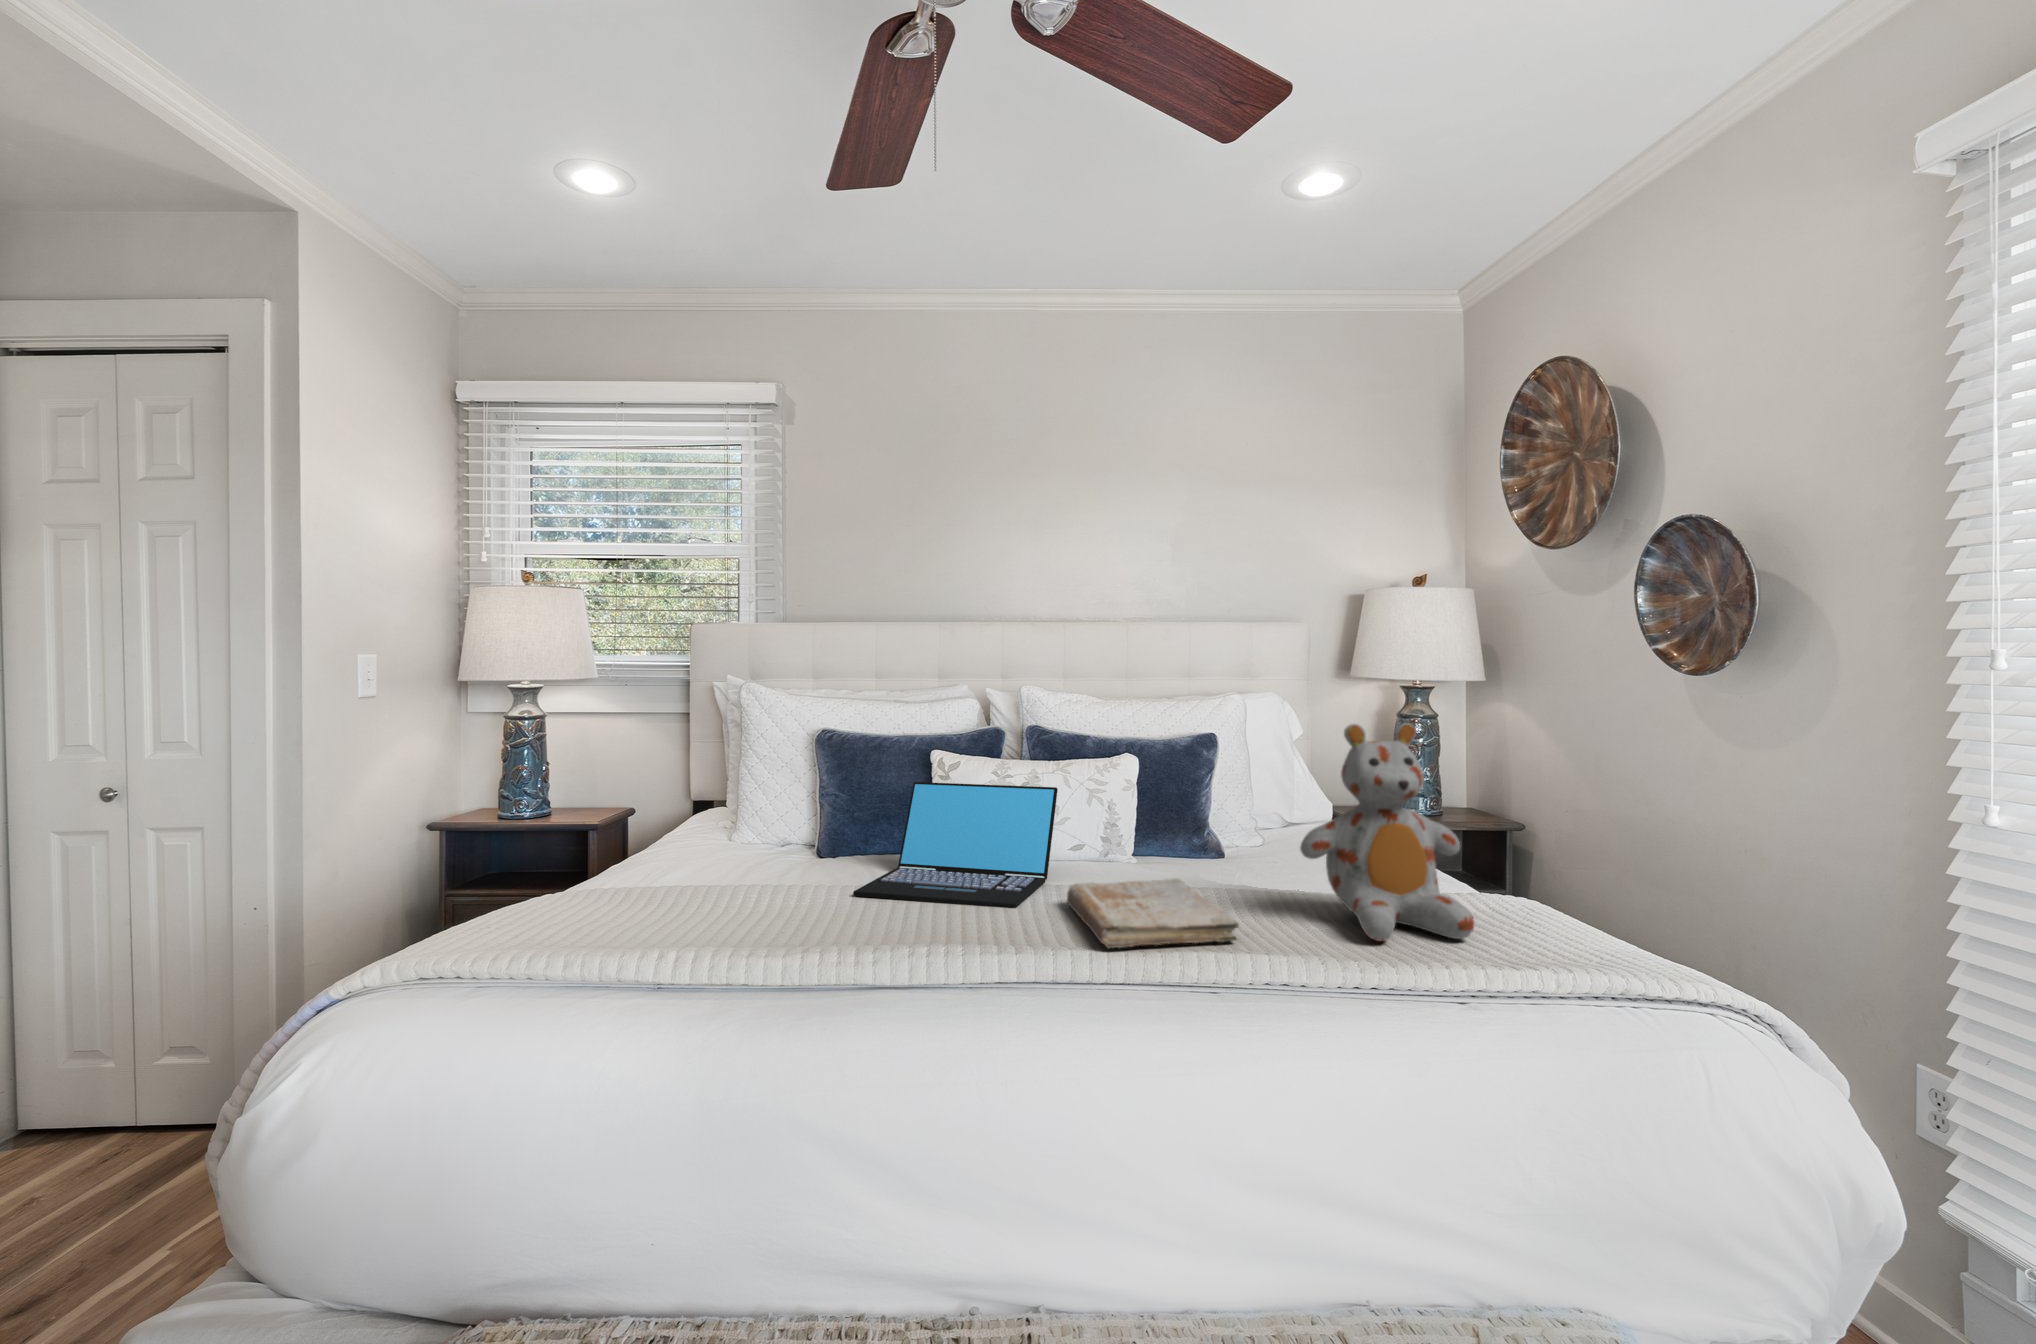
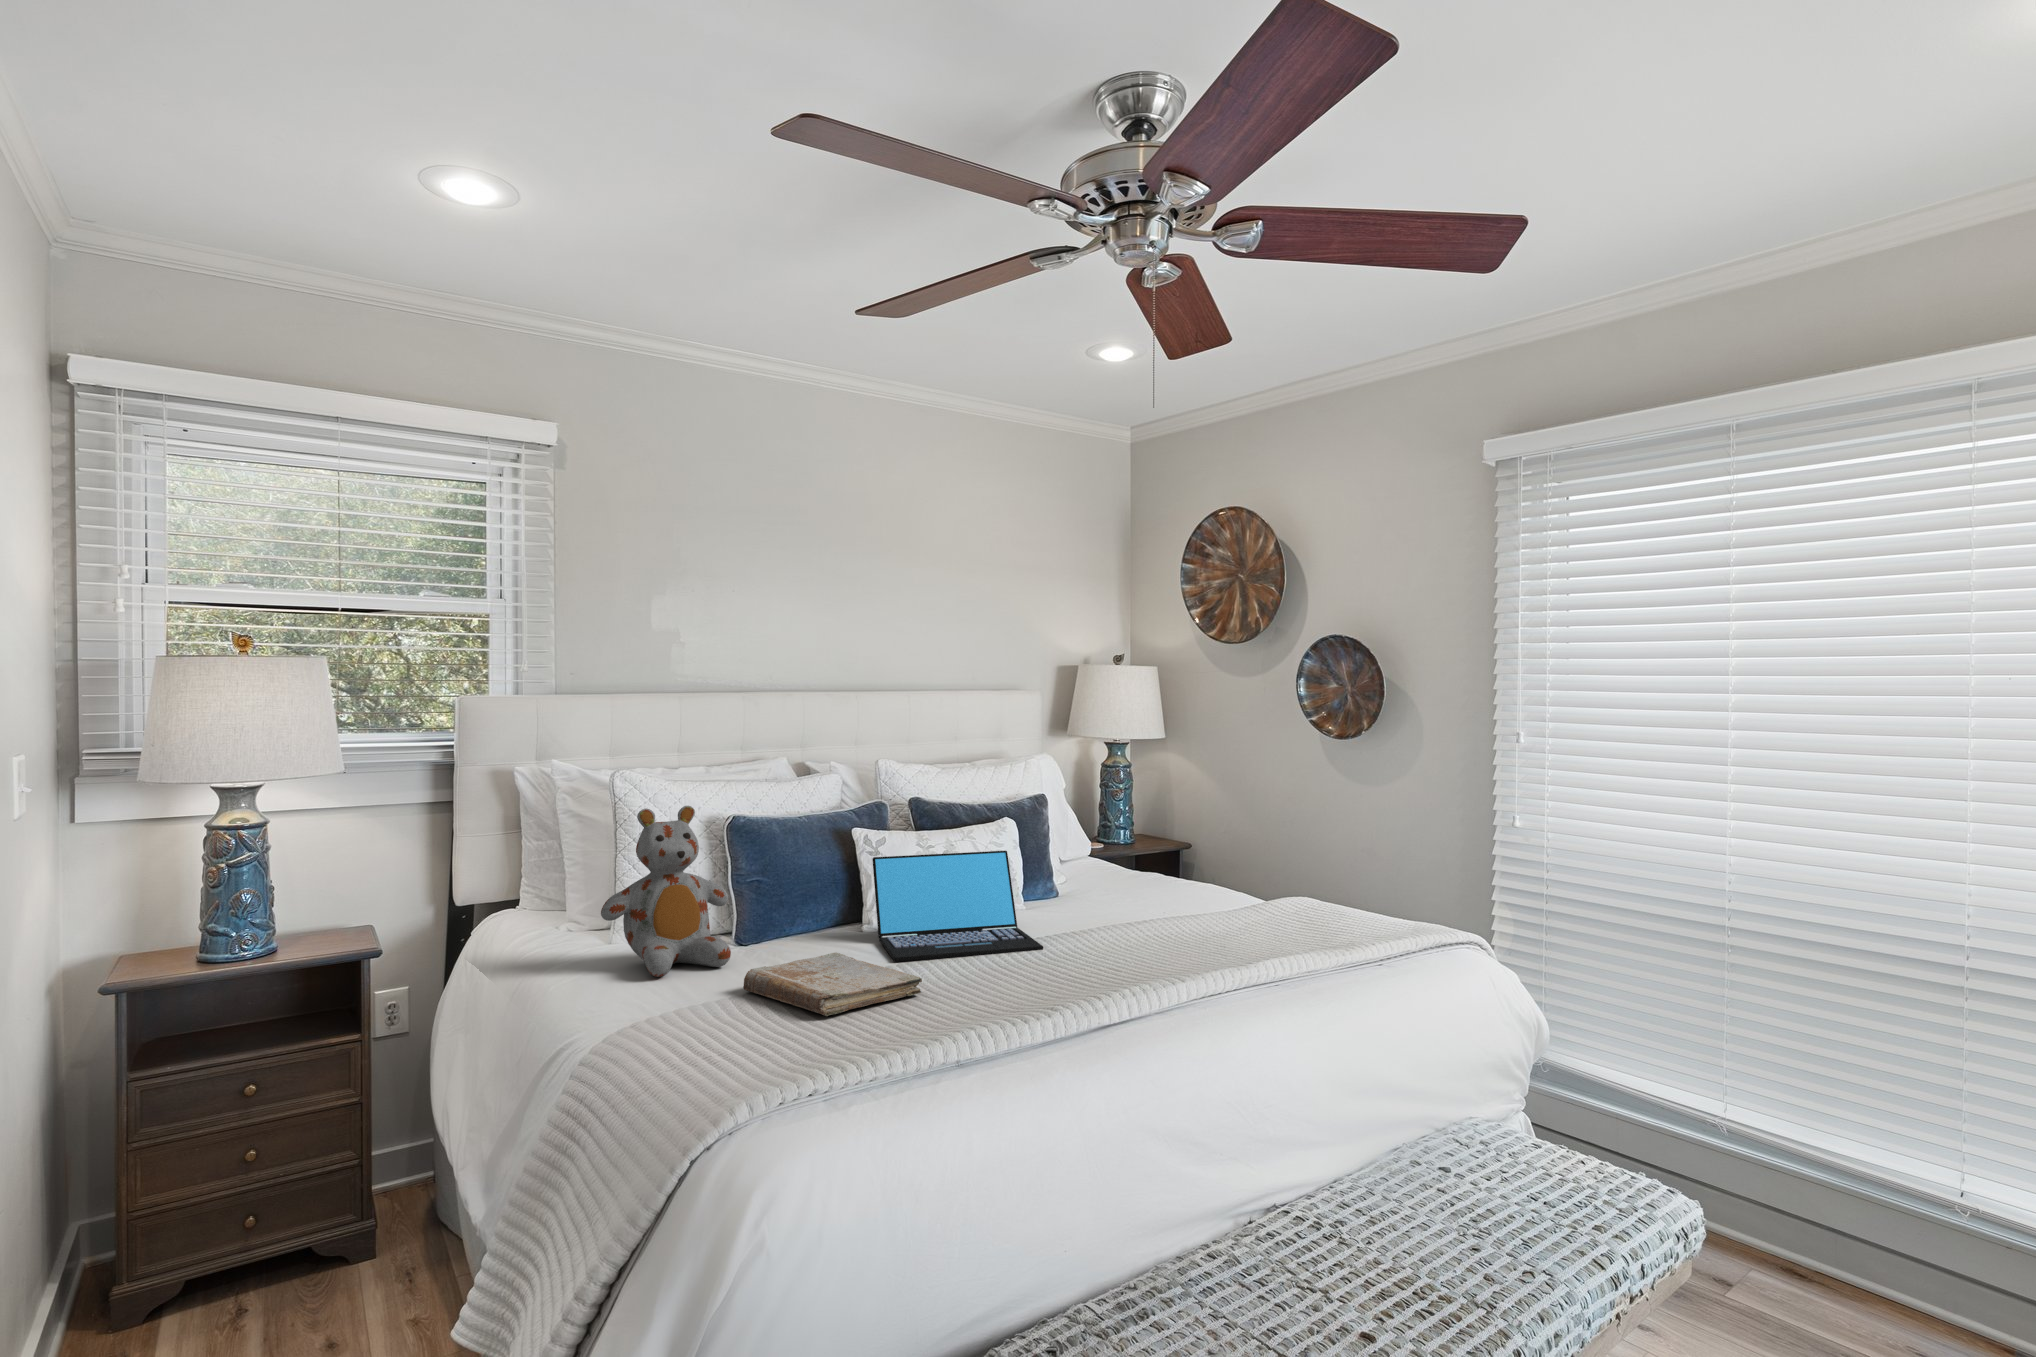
stuffed bear: present [1300,723,1474,941] -> present [601,806,731,977]
book: present [1067,879,1239,948] -> present [743,953,922,1016]

